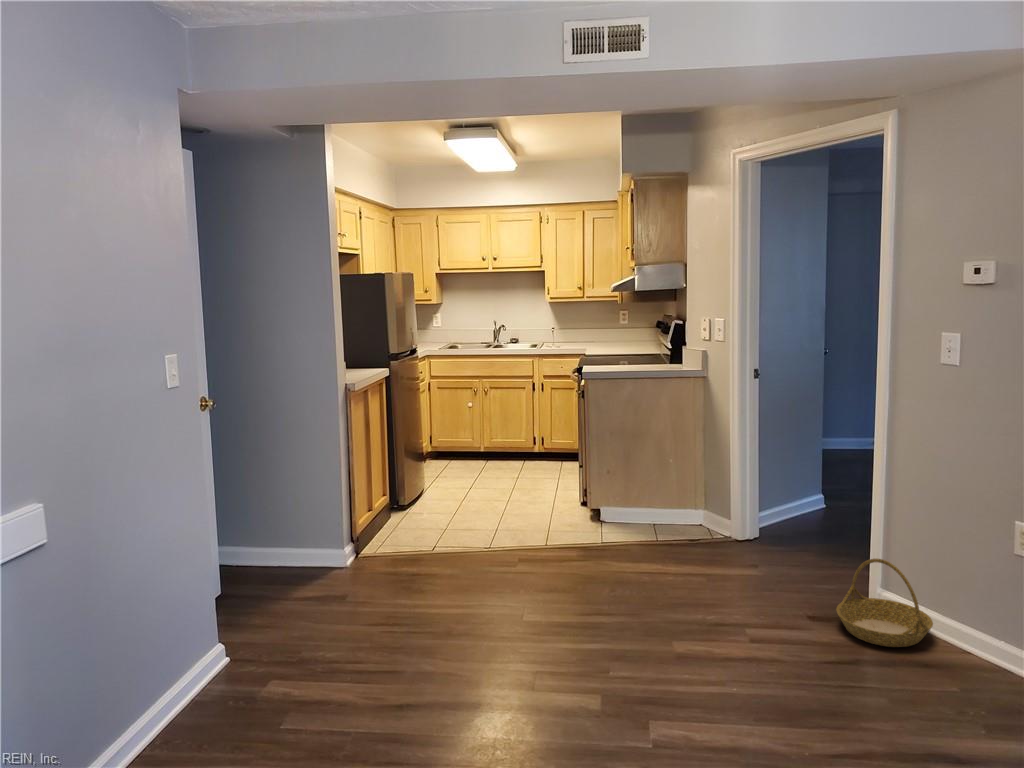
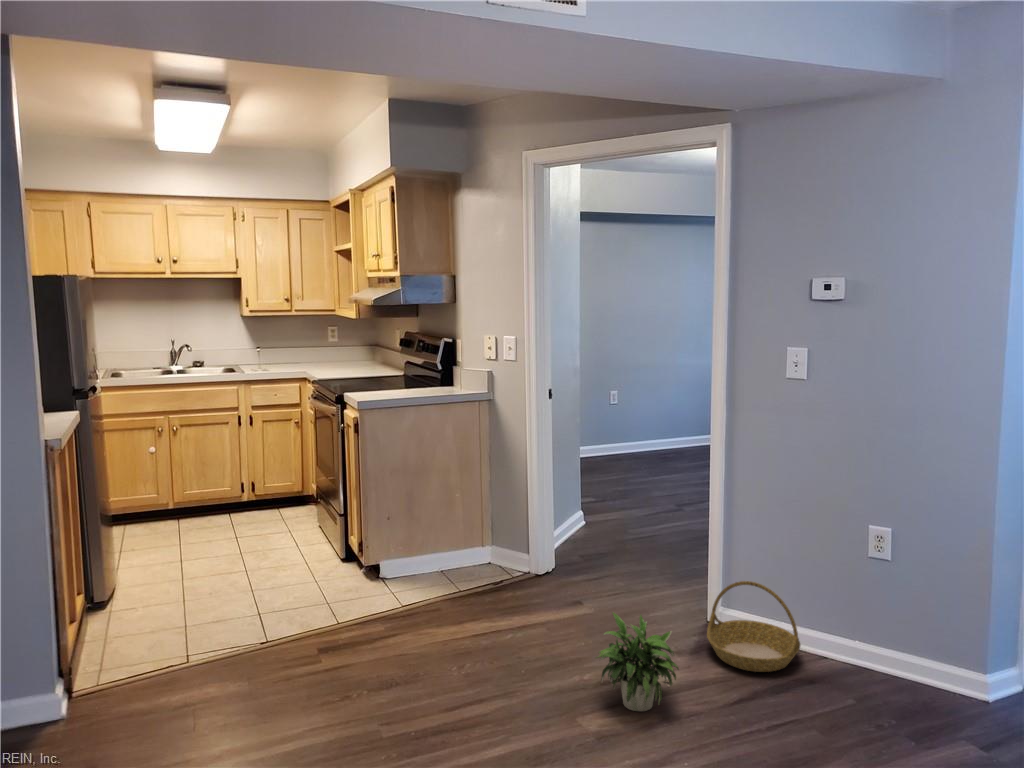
potted plant: none [697,562,781,648] -> present [596,613,679,711]

